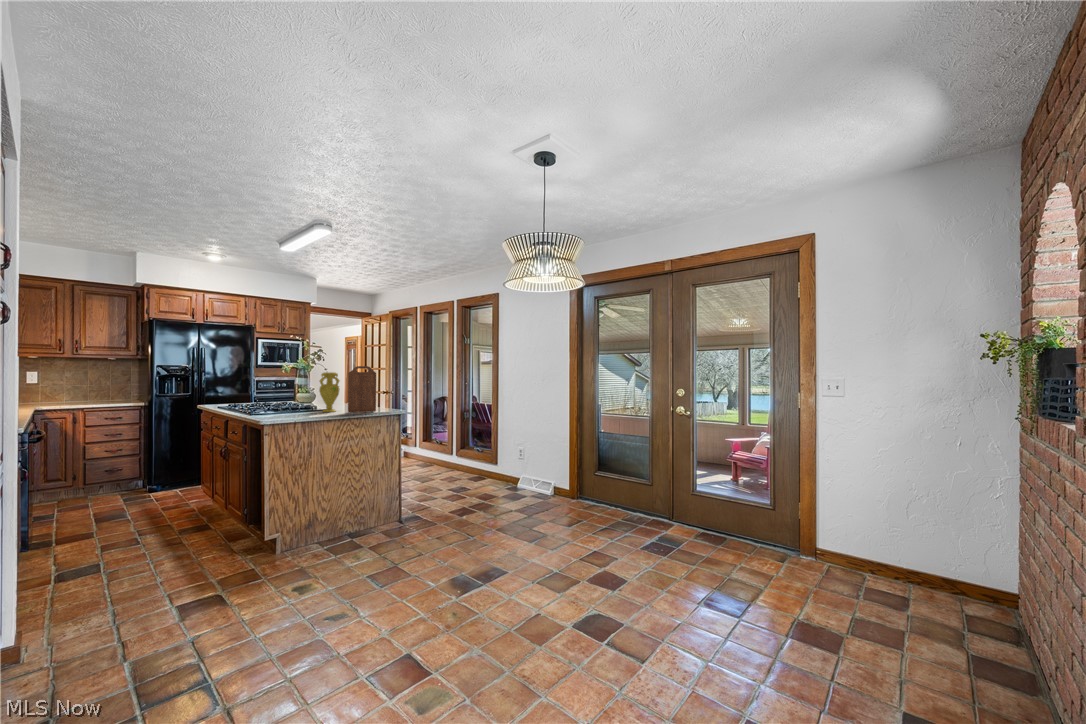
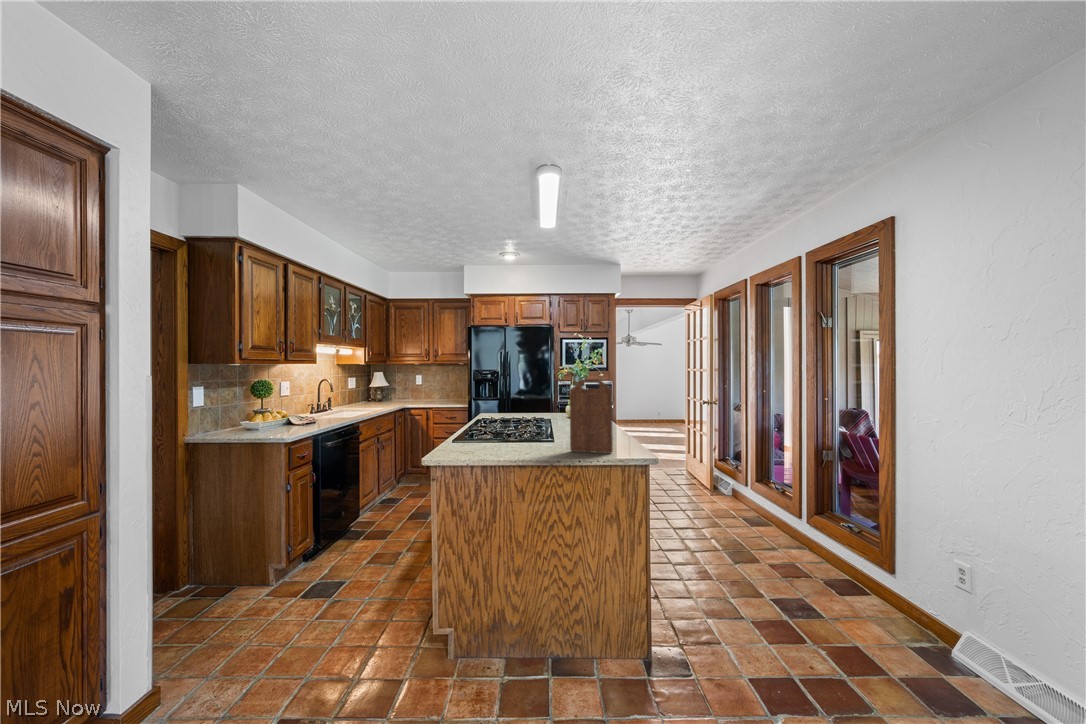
vase: present [319,372,340,412] -> none [540,387,571,446]

